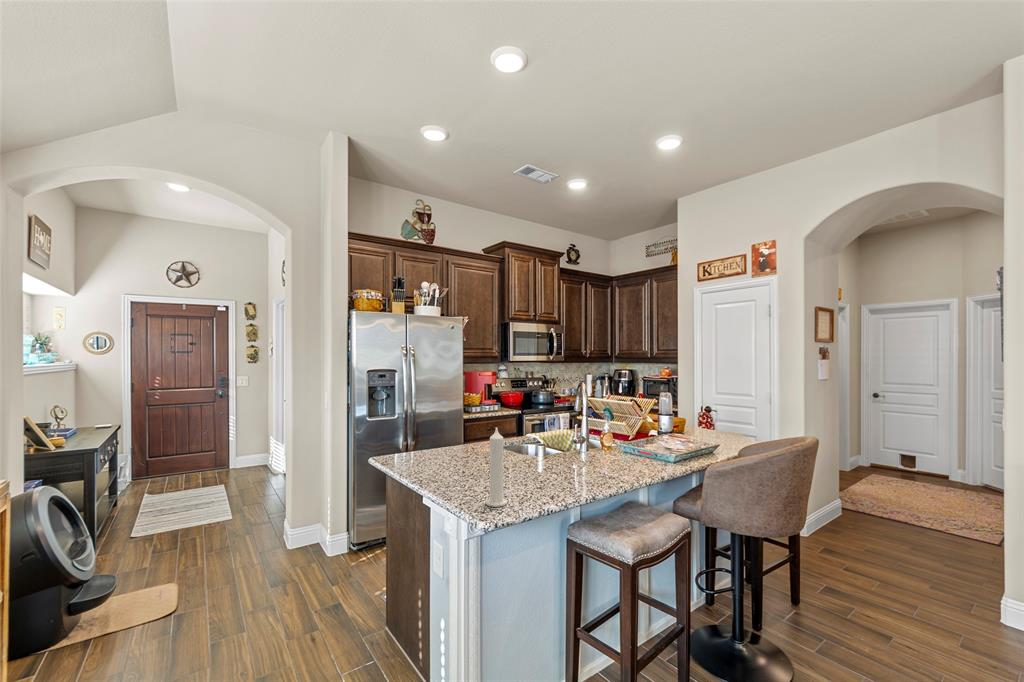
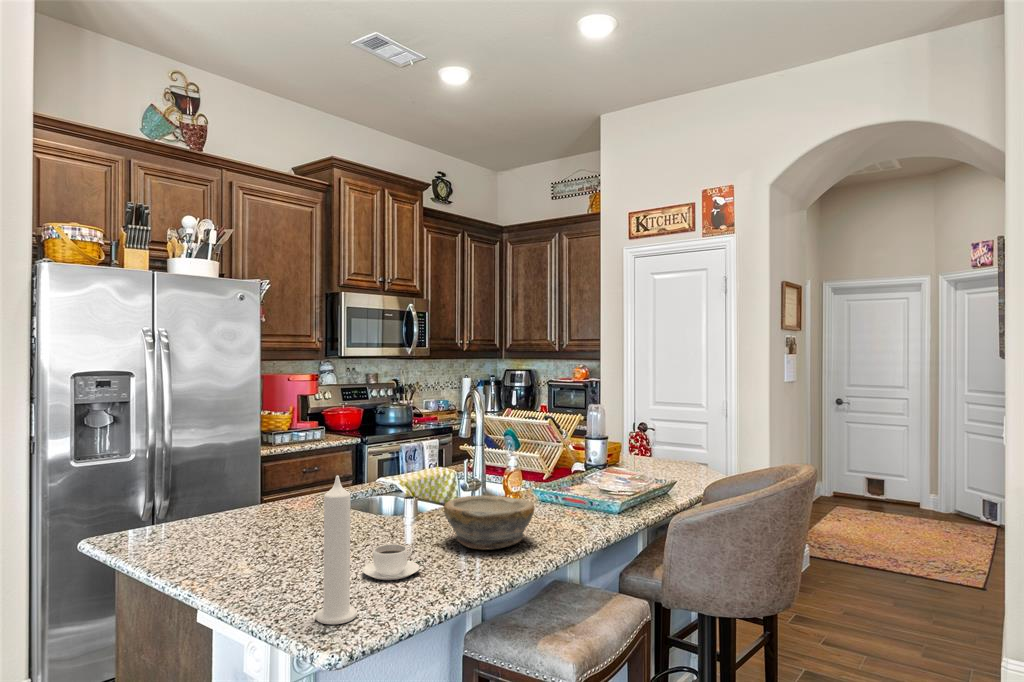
bowl: none [561,445,615,477] -> present [444,495,534,550]
coffee cup: none [513,469,544,488] -> present [362,544,420,580]

